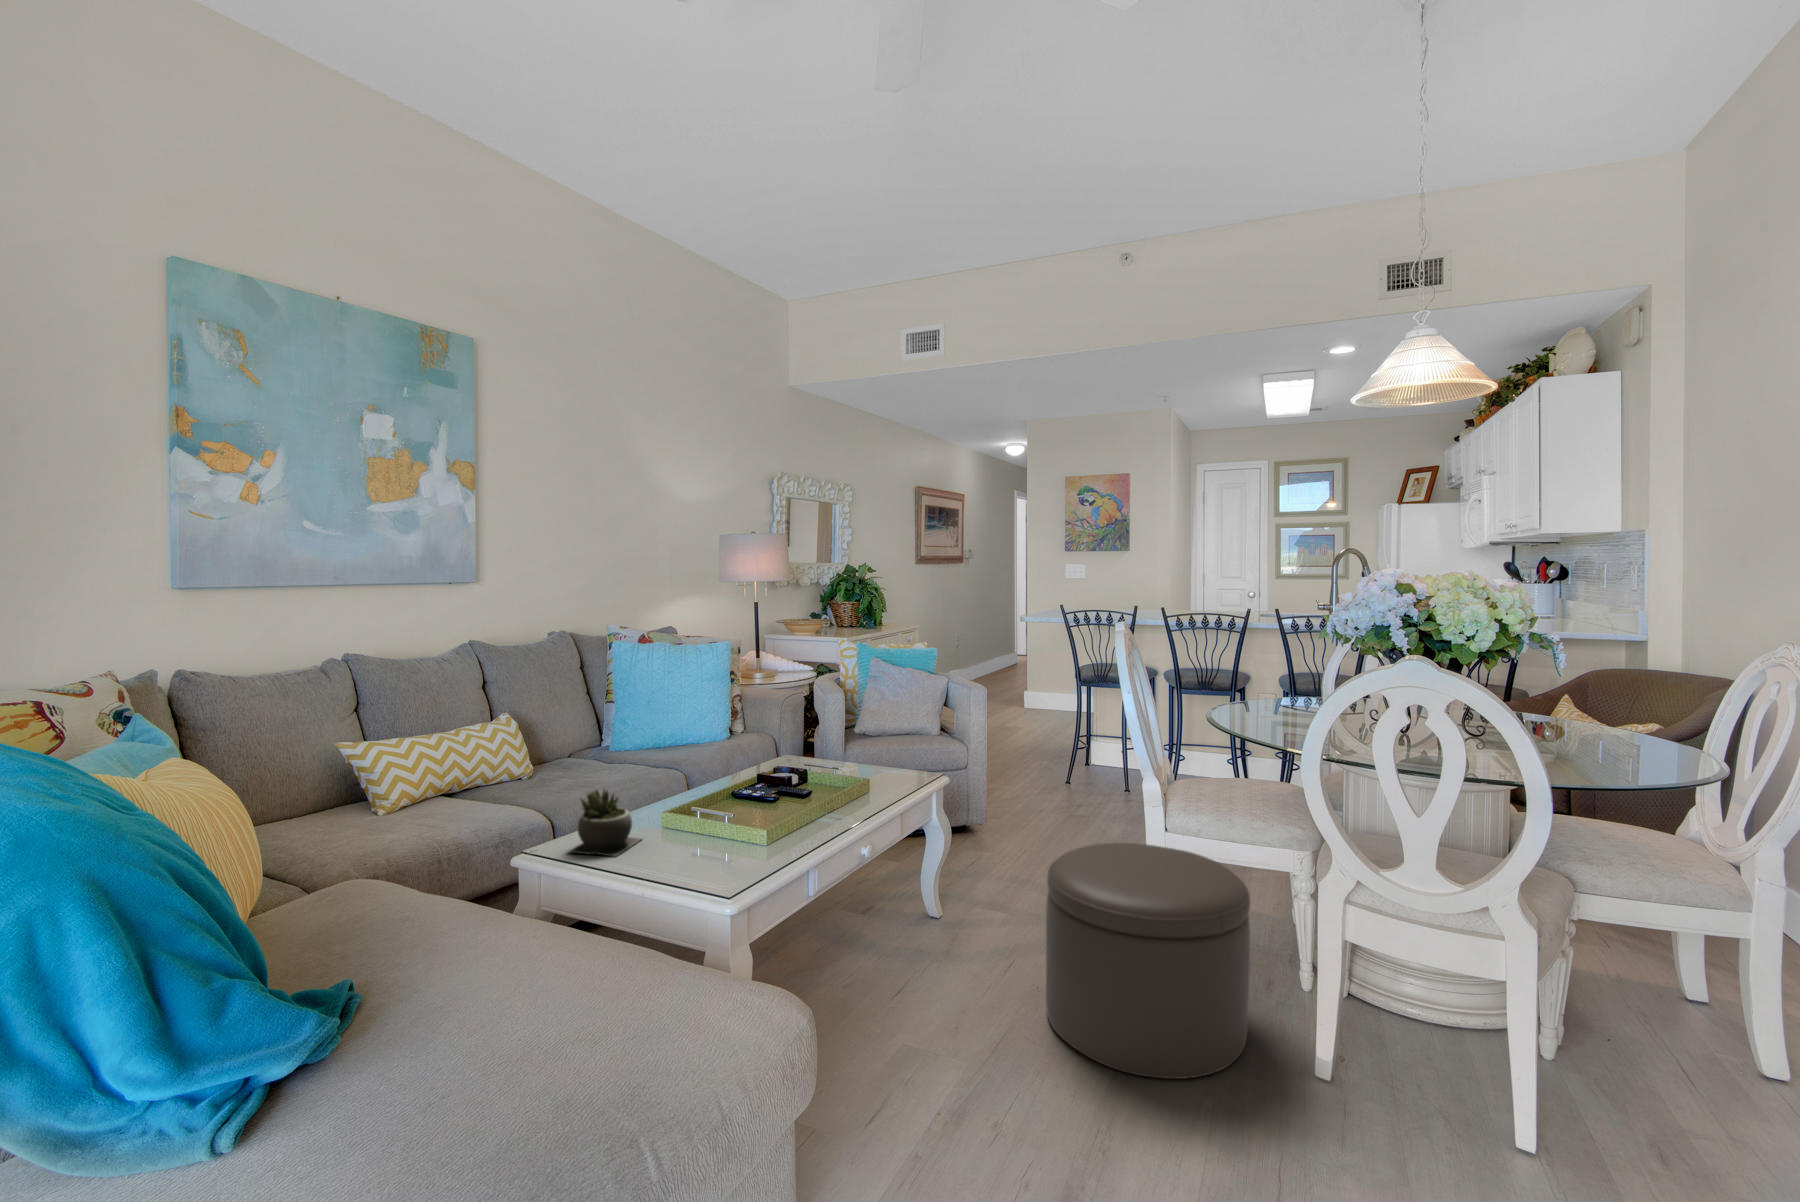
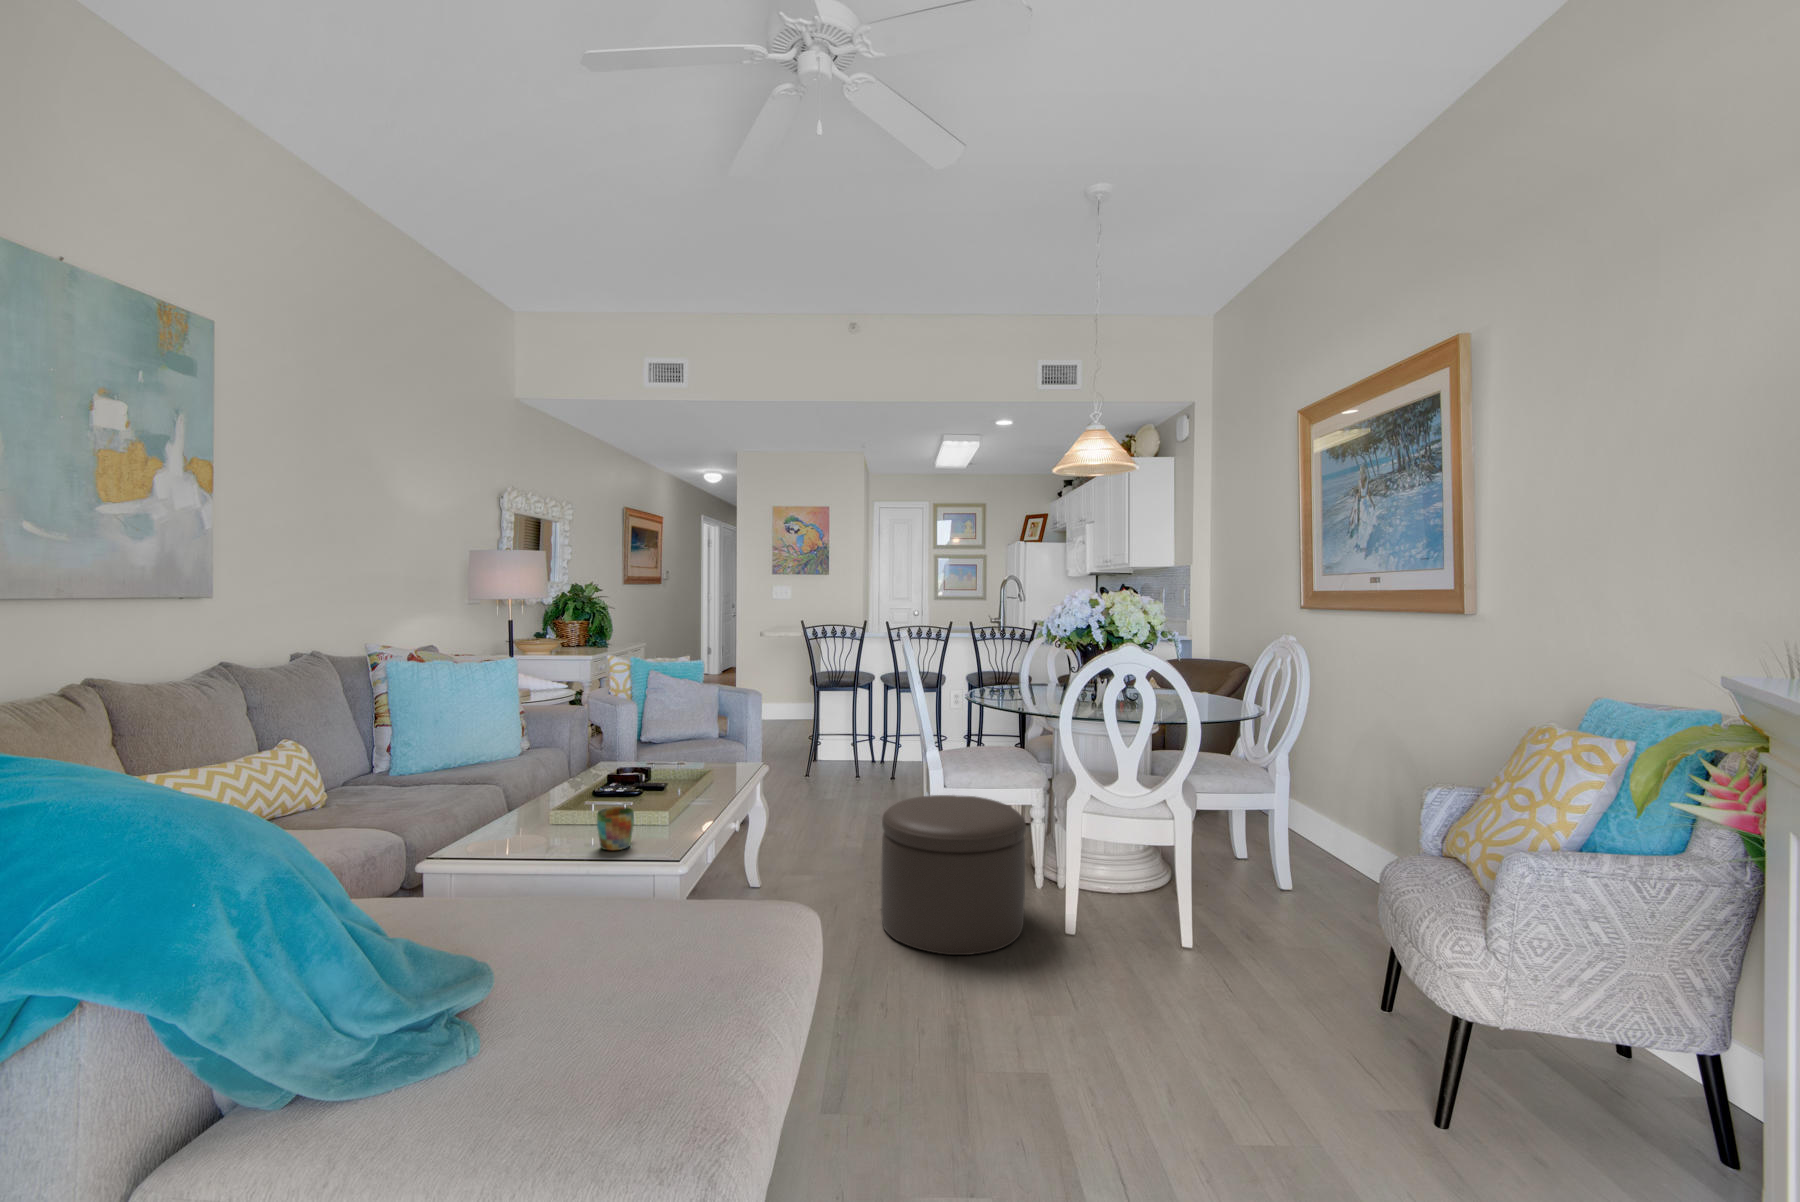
succulent plant: present [568,790,641,856] -> none [479,788,544,852]
mug: none [668,821,715,871] -> present [597,807,634,850]

